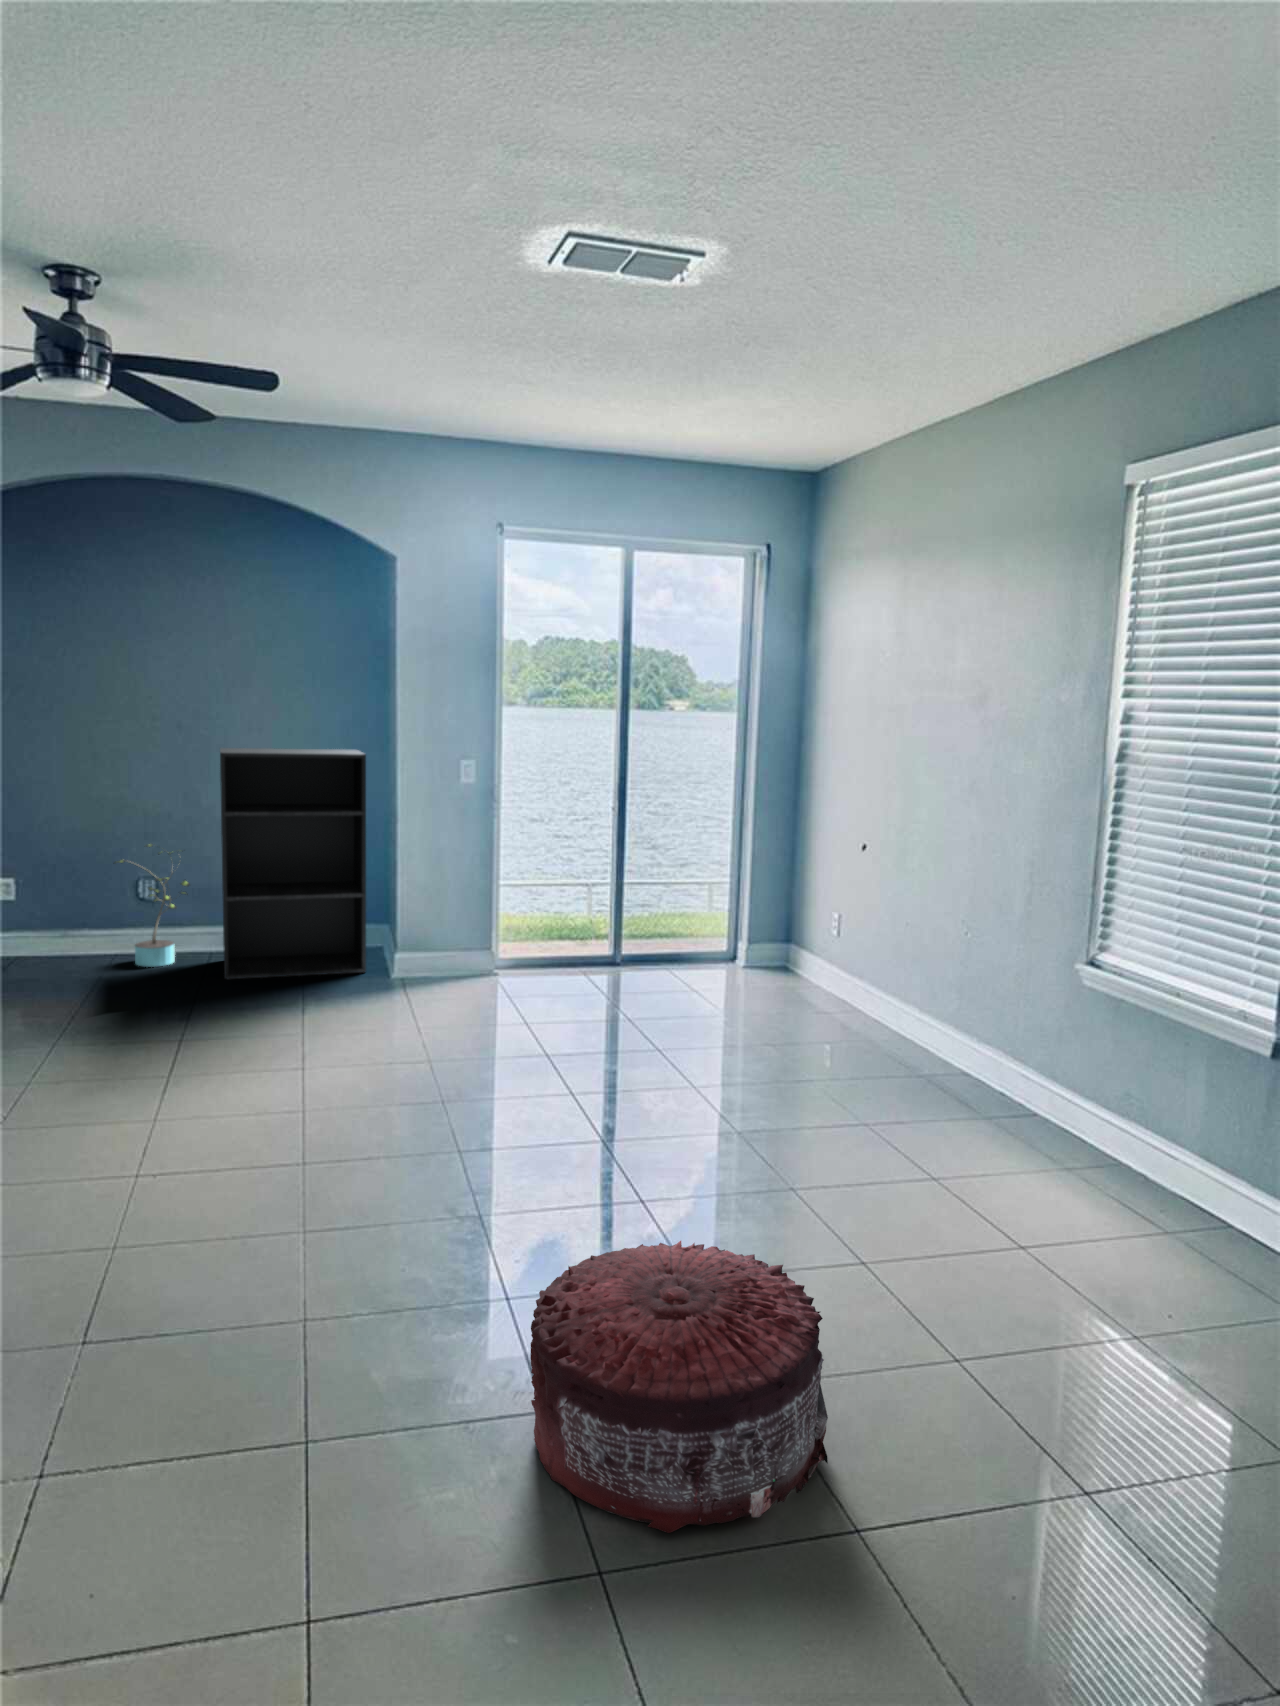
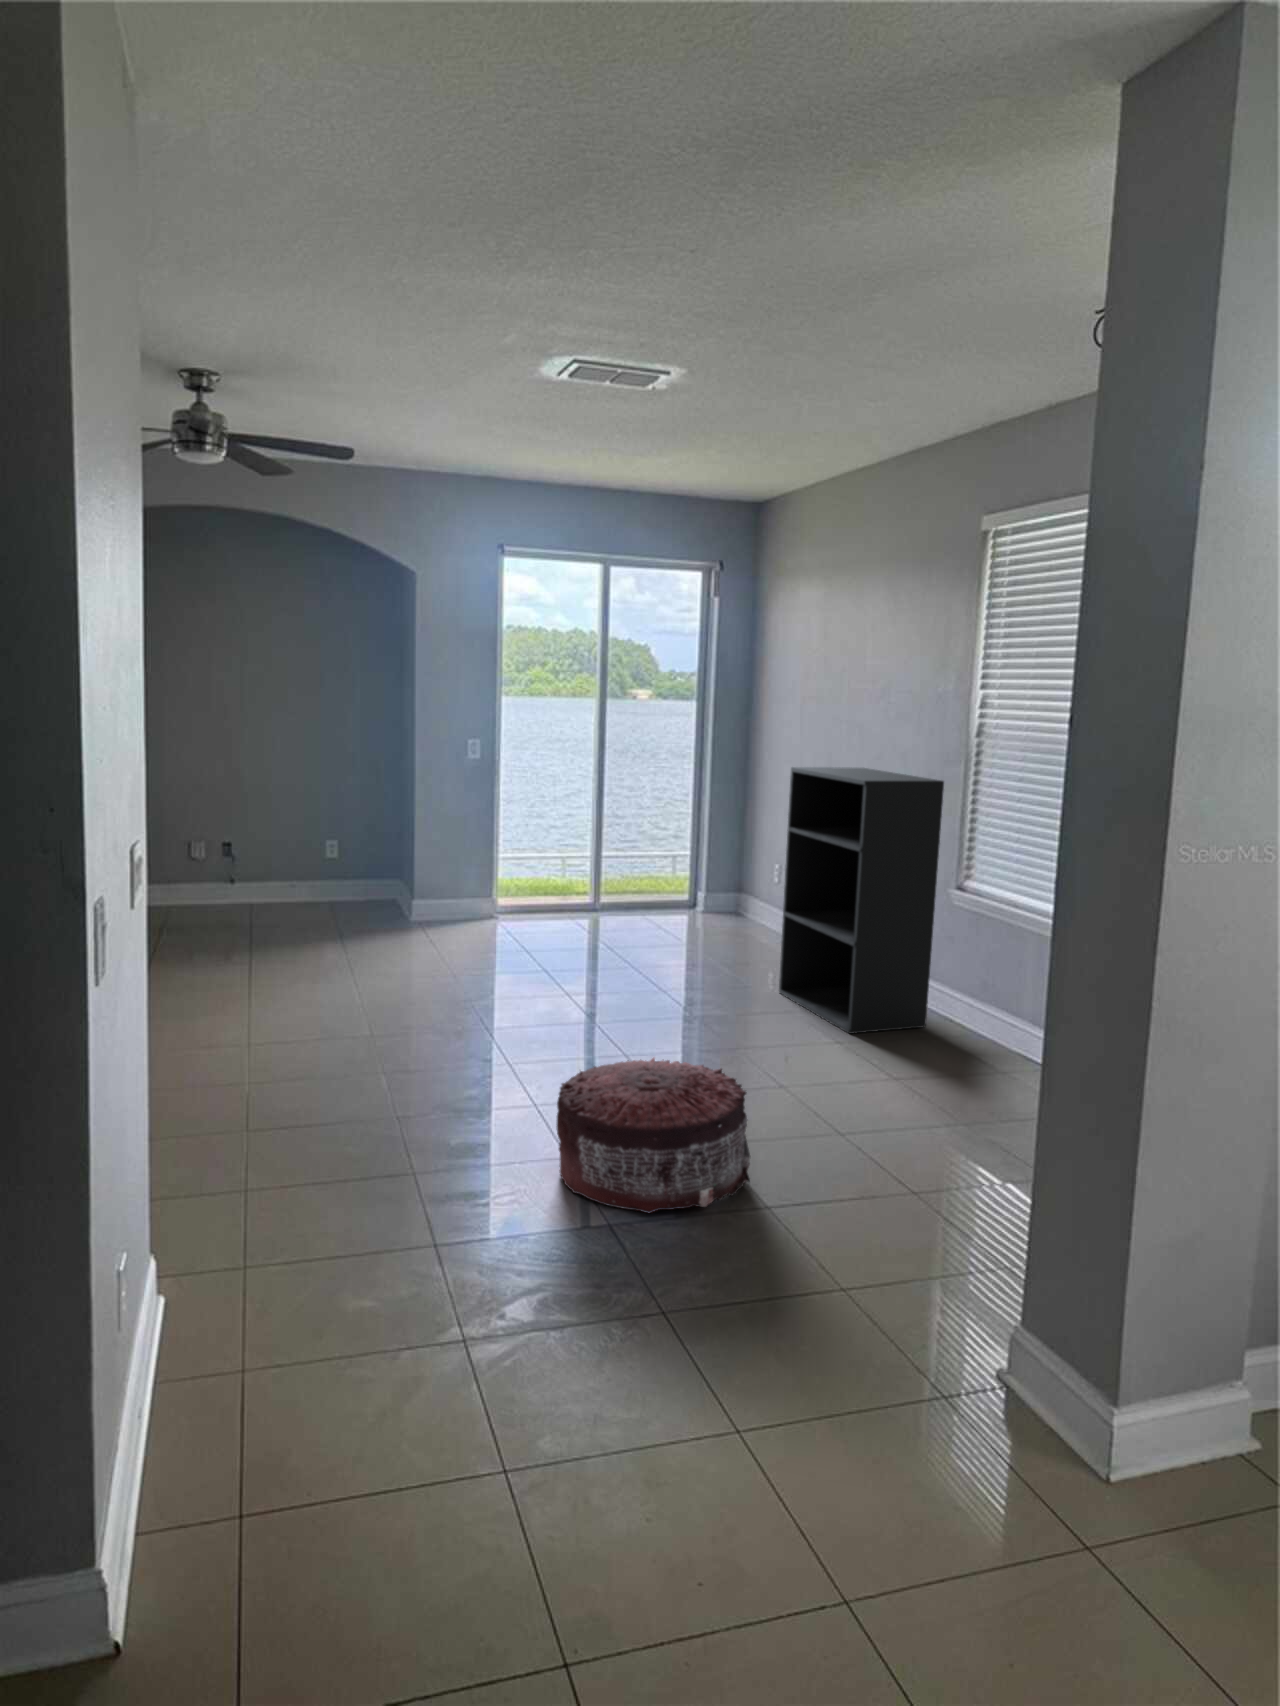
bookshelf: present [220,748,366,979] -> present [779,767,944,1034]
potted plant: present [115,844,190,967] -> none [176,809,240,912]

